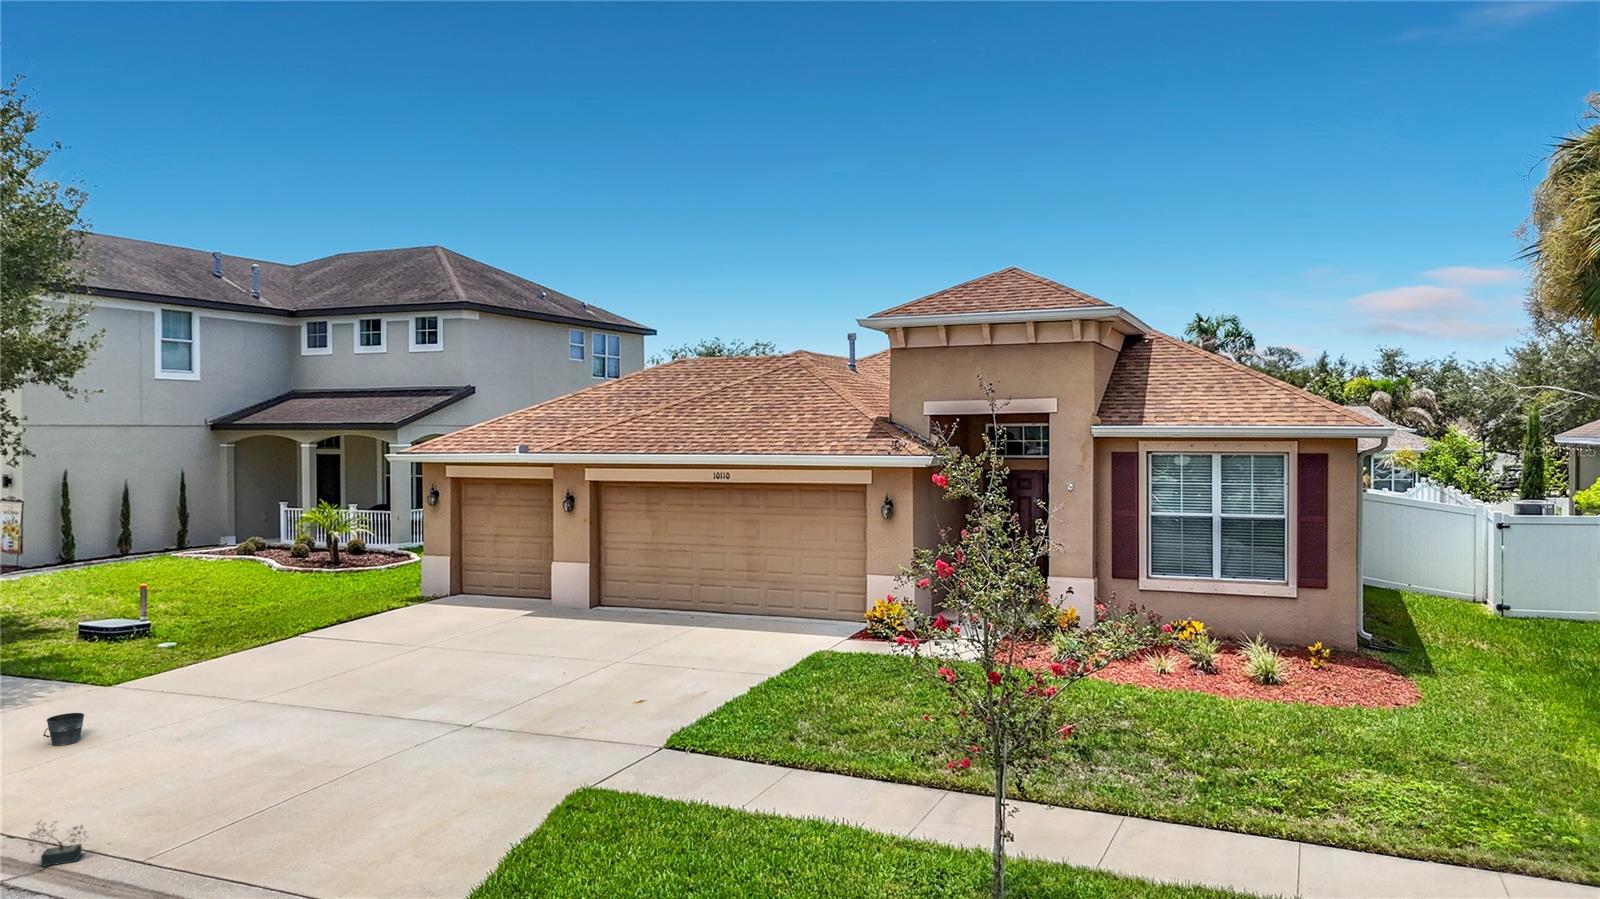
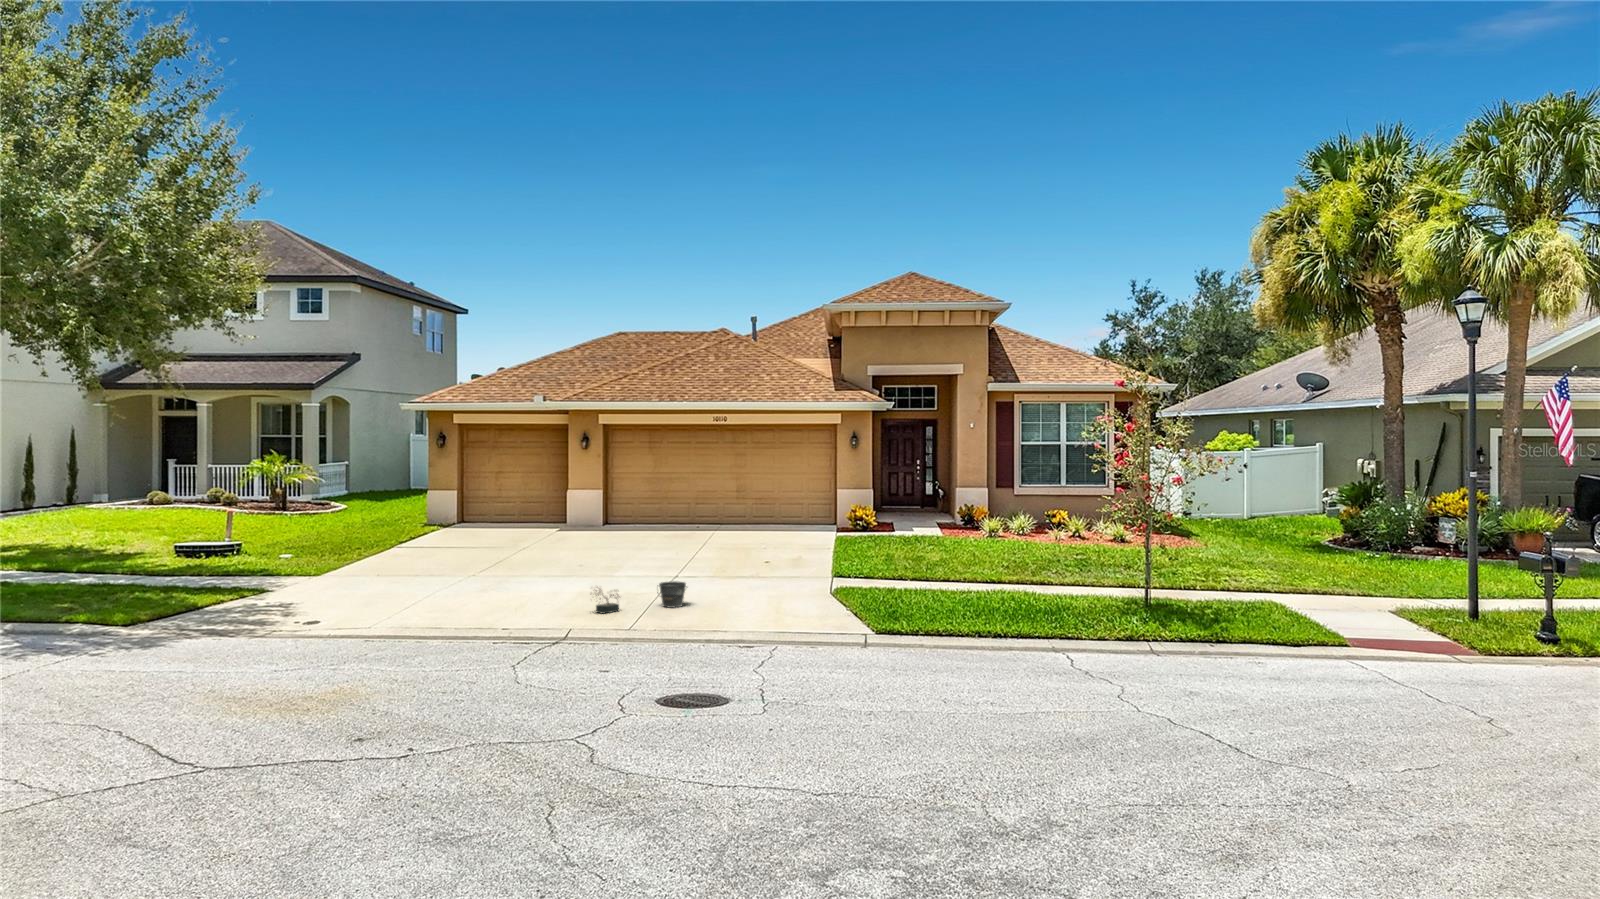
bucket: present [43,713,84,746] -> present [657,581,686,608]

